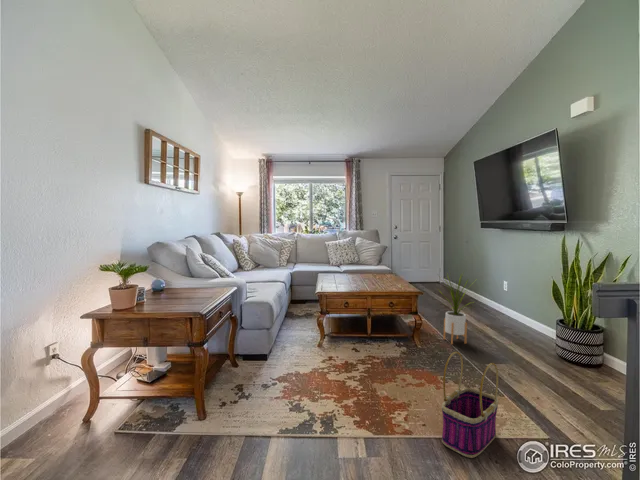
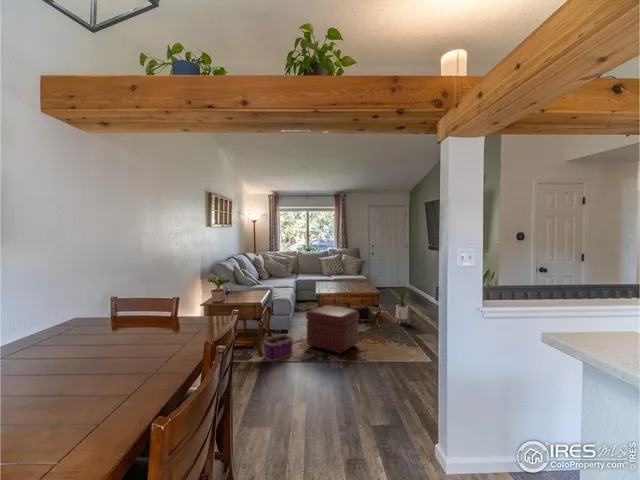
ottoman: none [294,315,393,416] -> present [306,305,359,355]
basket: present [442,352,498,458] -> present [264,335,293,361]

